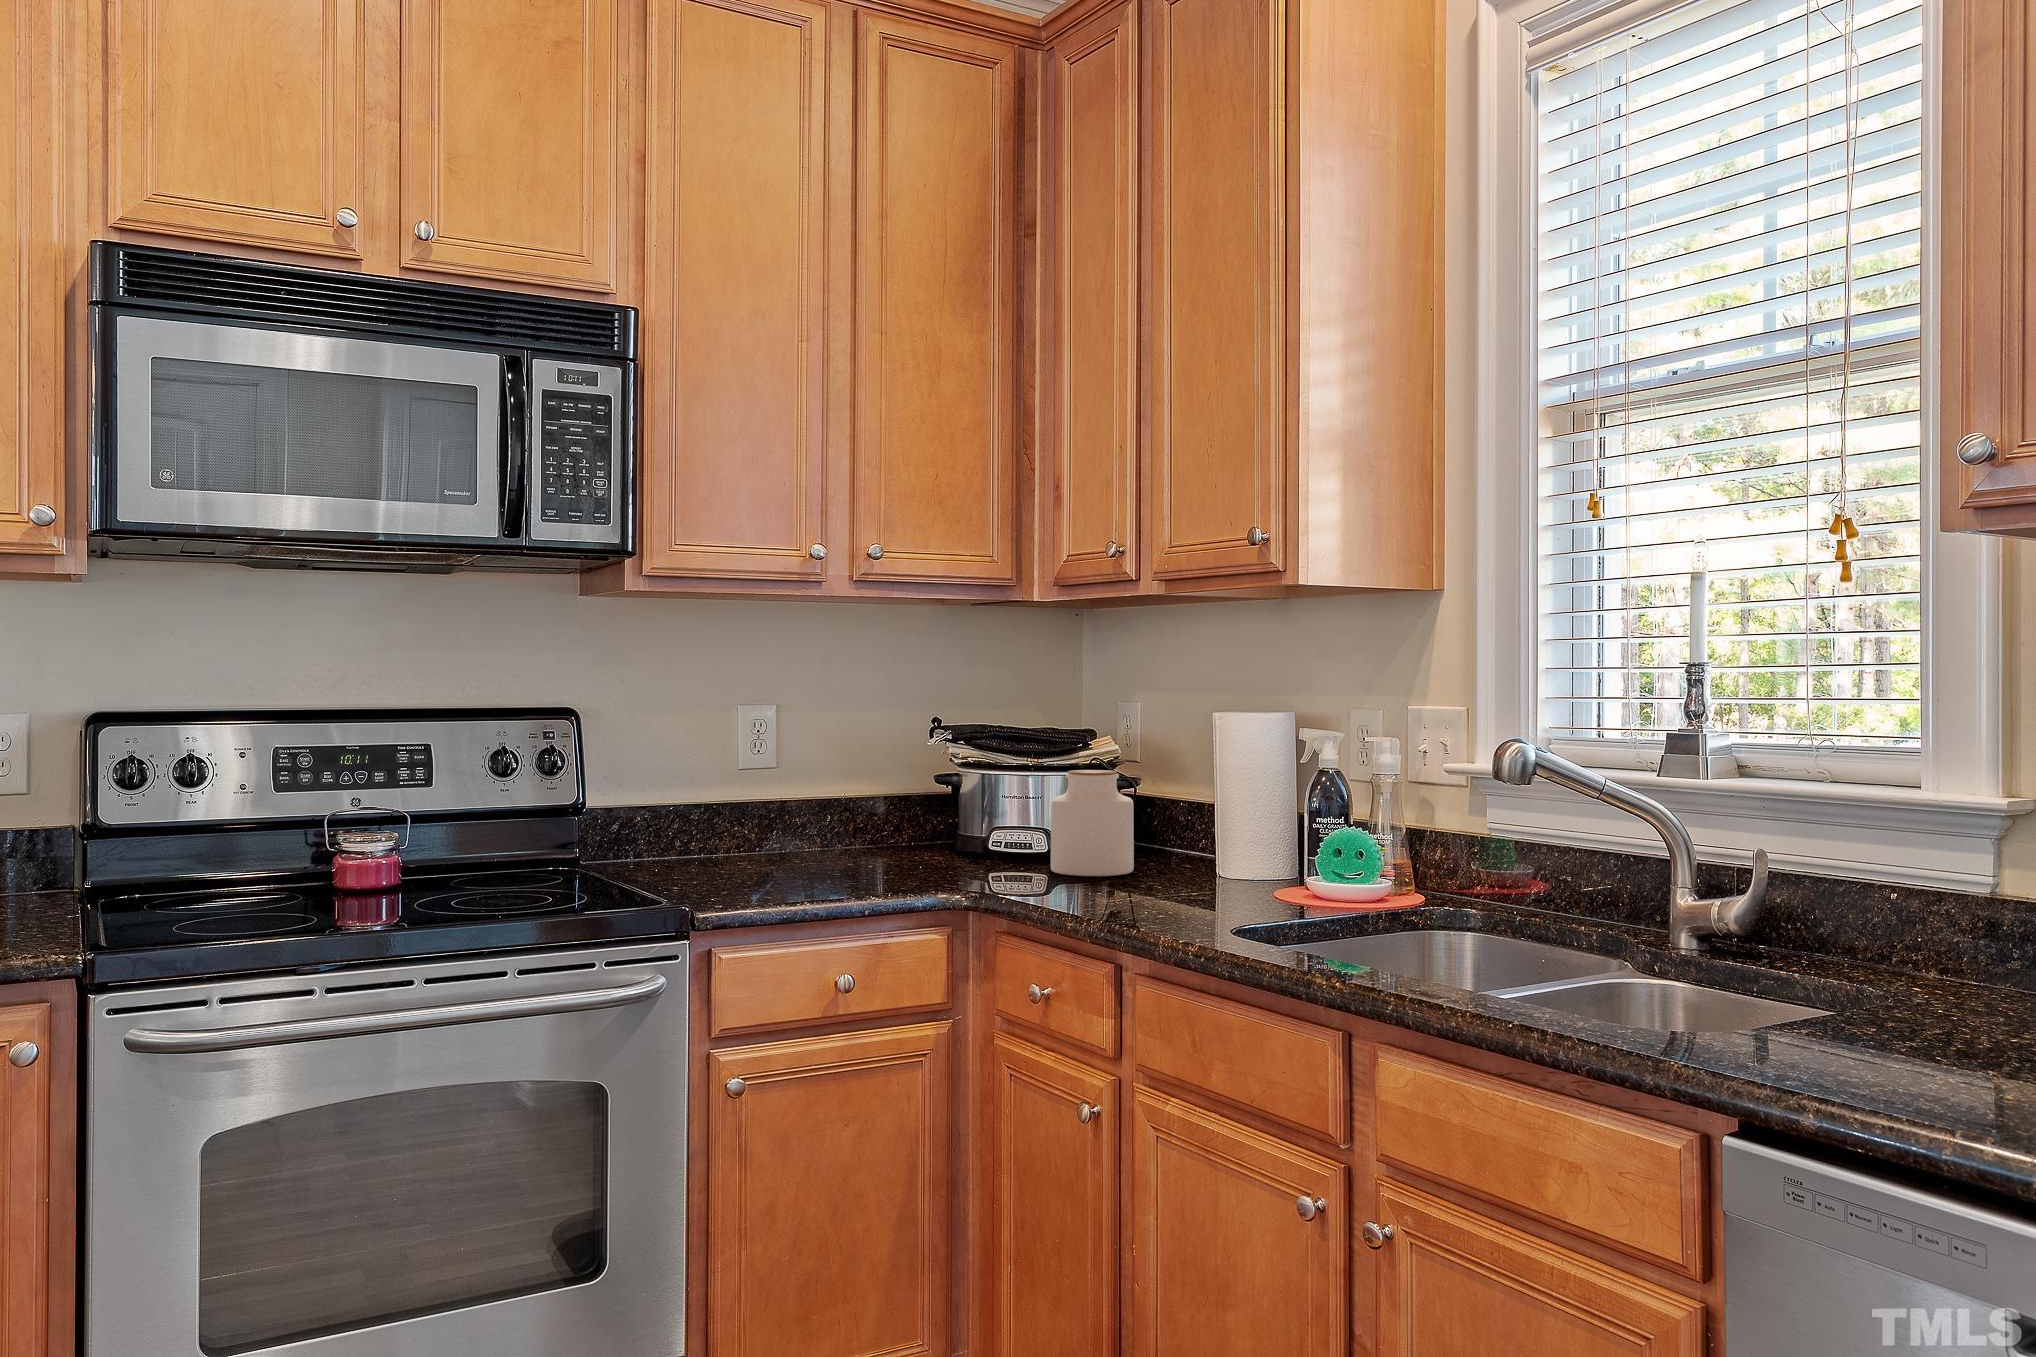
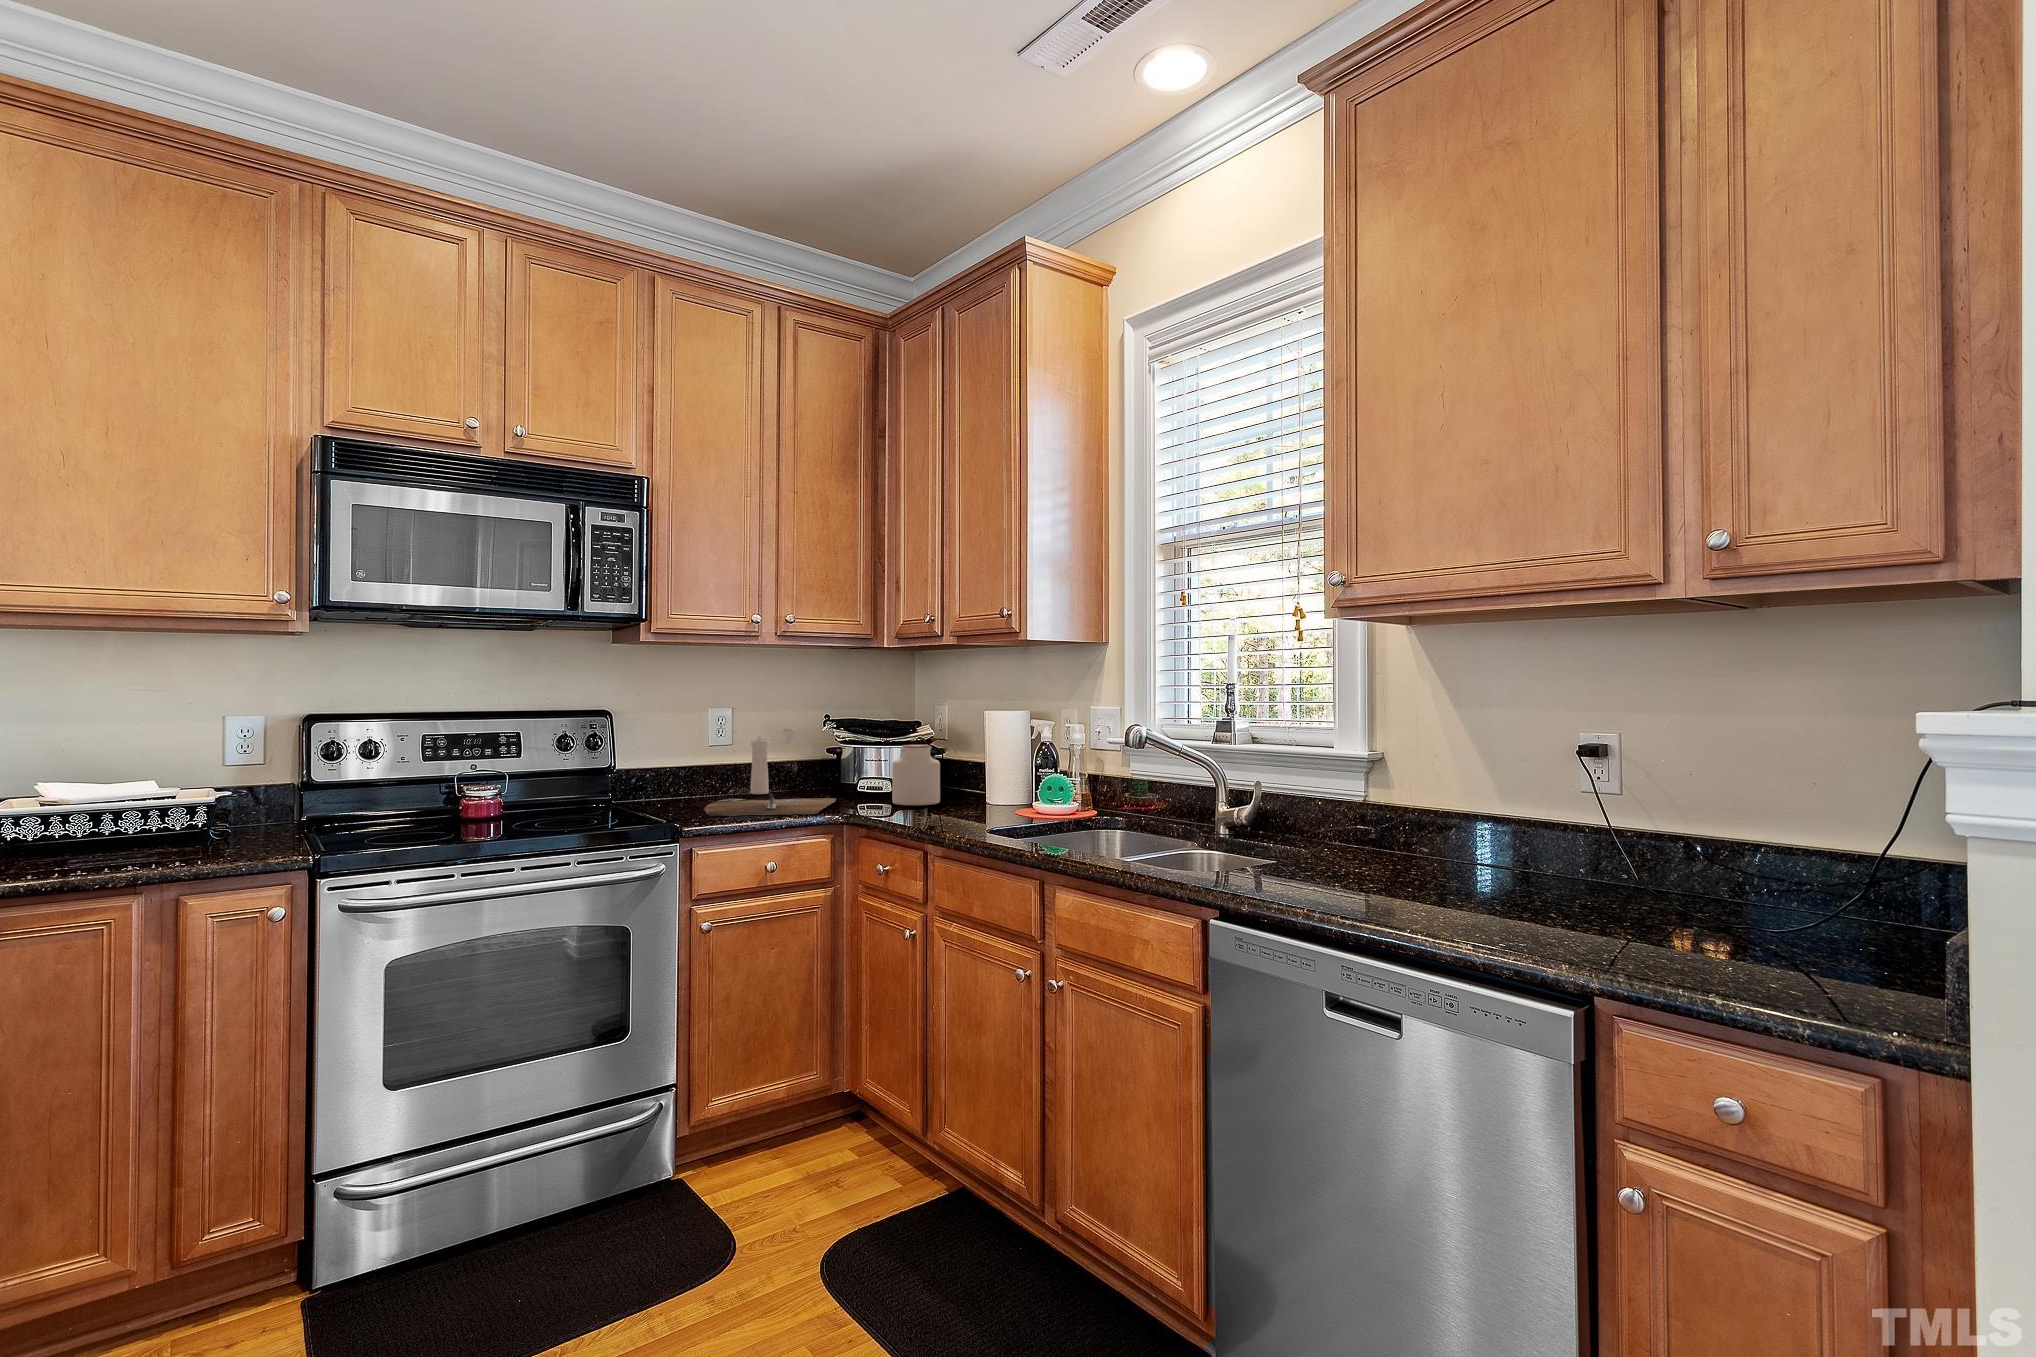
pepper mill: none [809,738,884,851] -> present [751,727,796,794]
cutting board: none [731,853,954,891] -> present [704,794,836,816]

